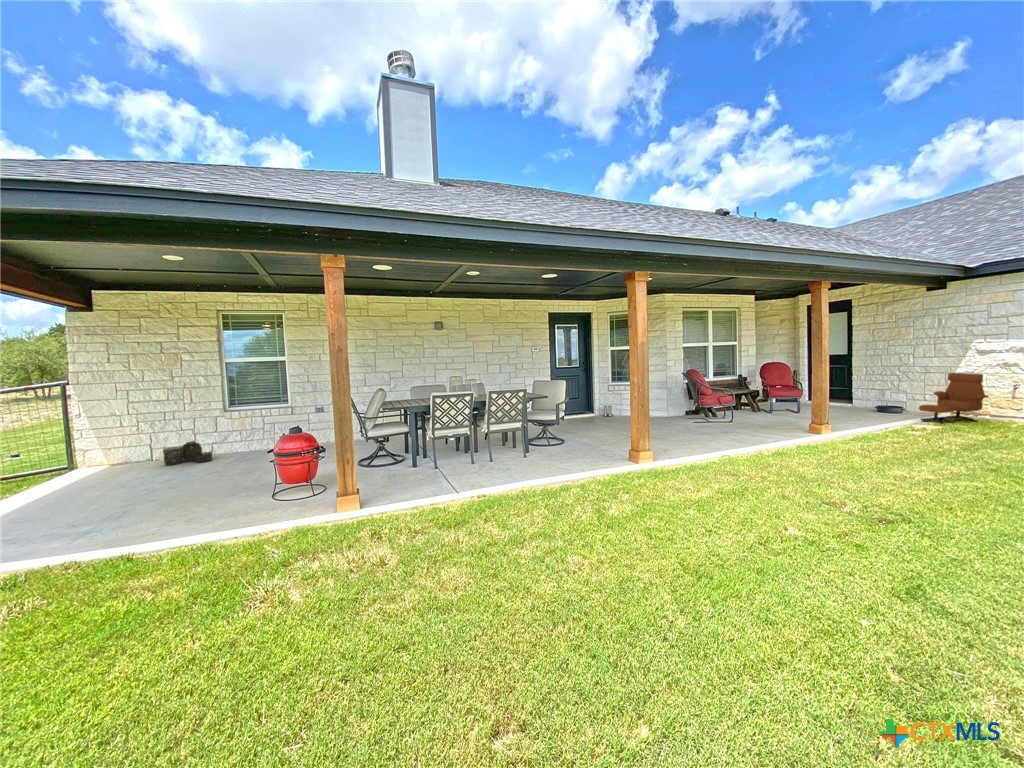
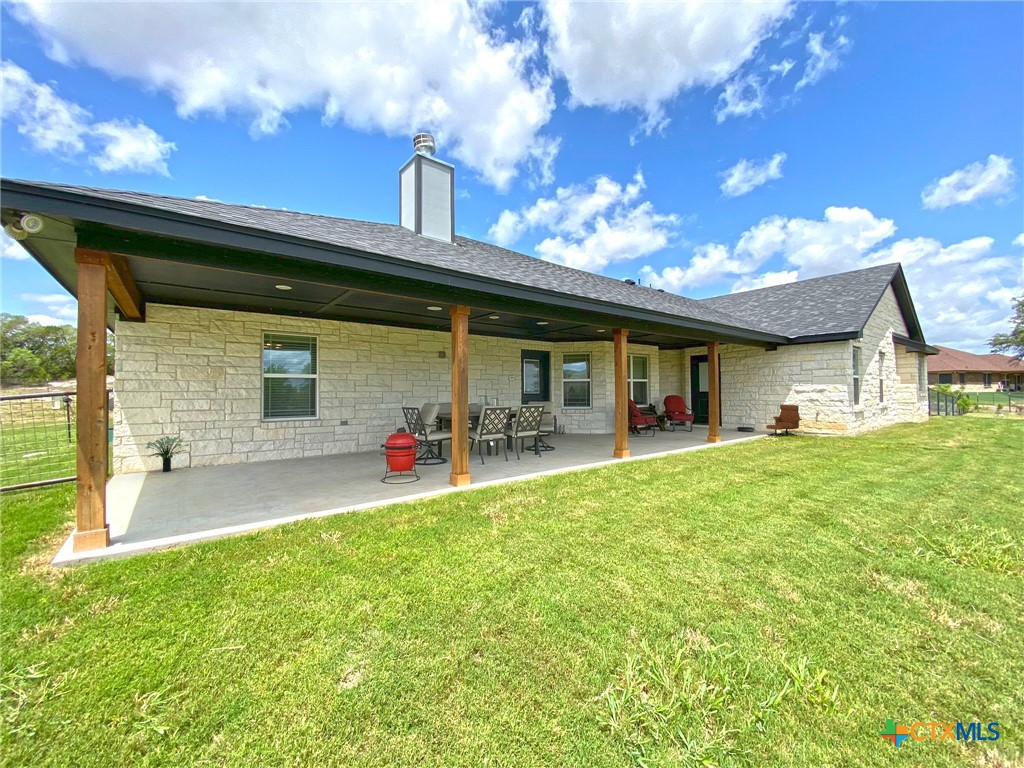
potted plant: none [93,430,140,467] -> present [146,436,188,472]
woven basket: present [163,441,212,465] -> none [216,448,261,470]

